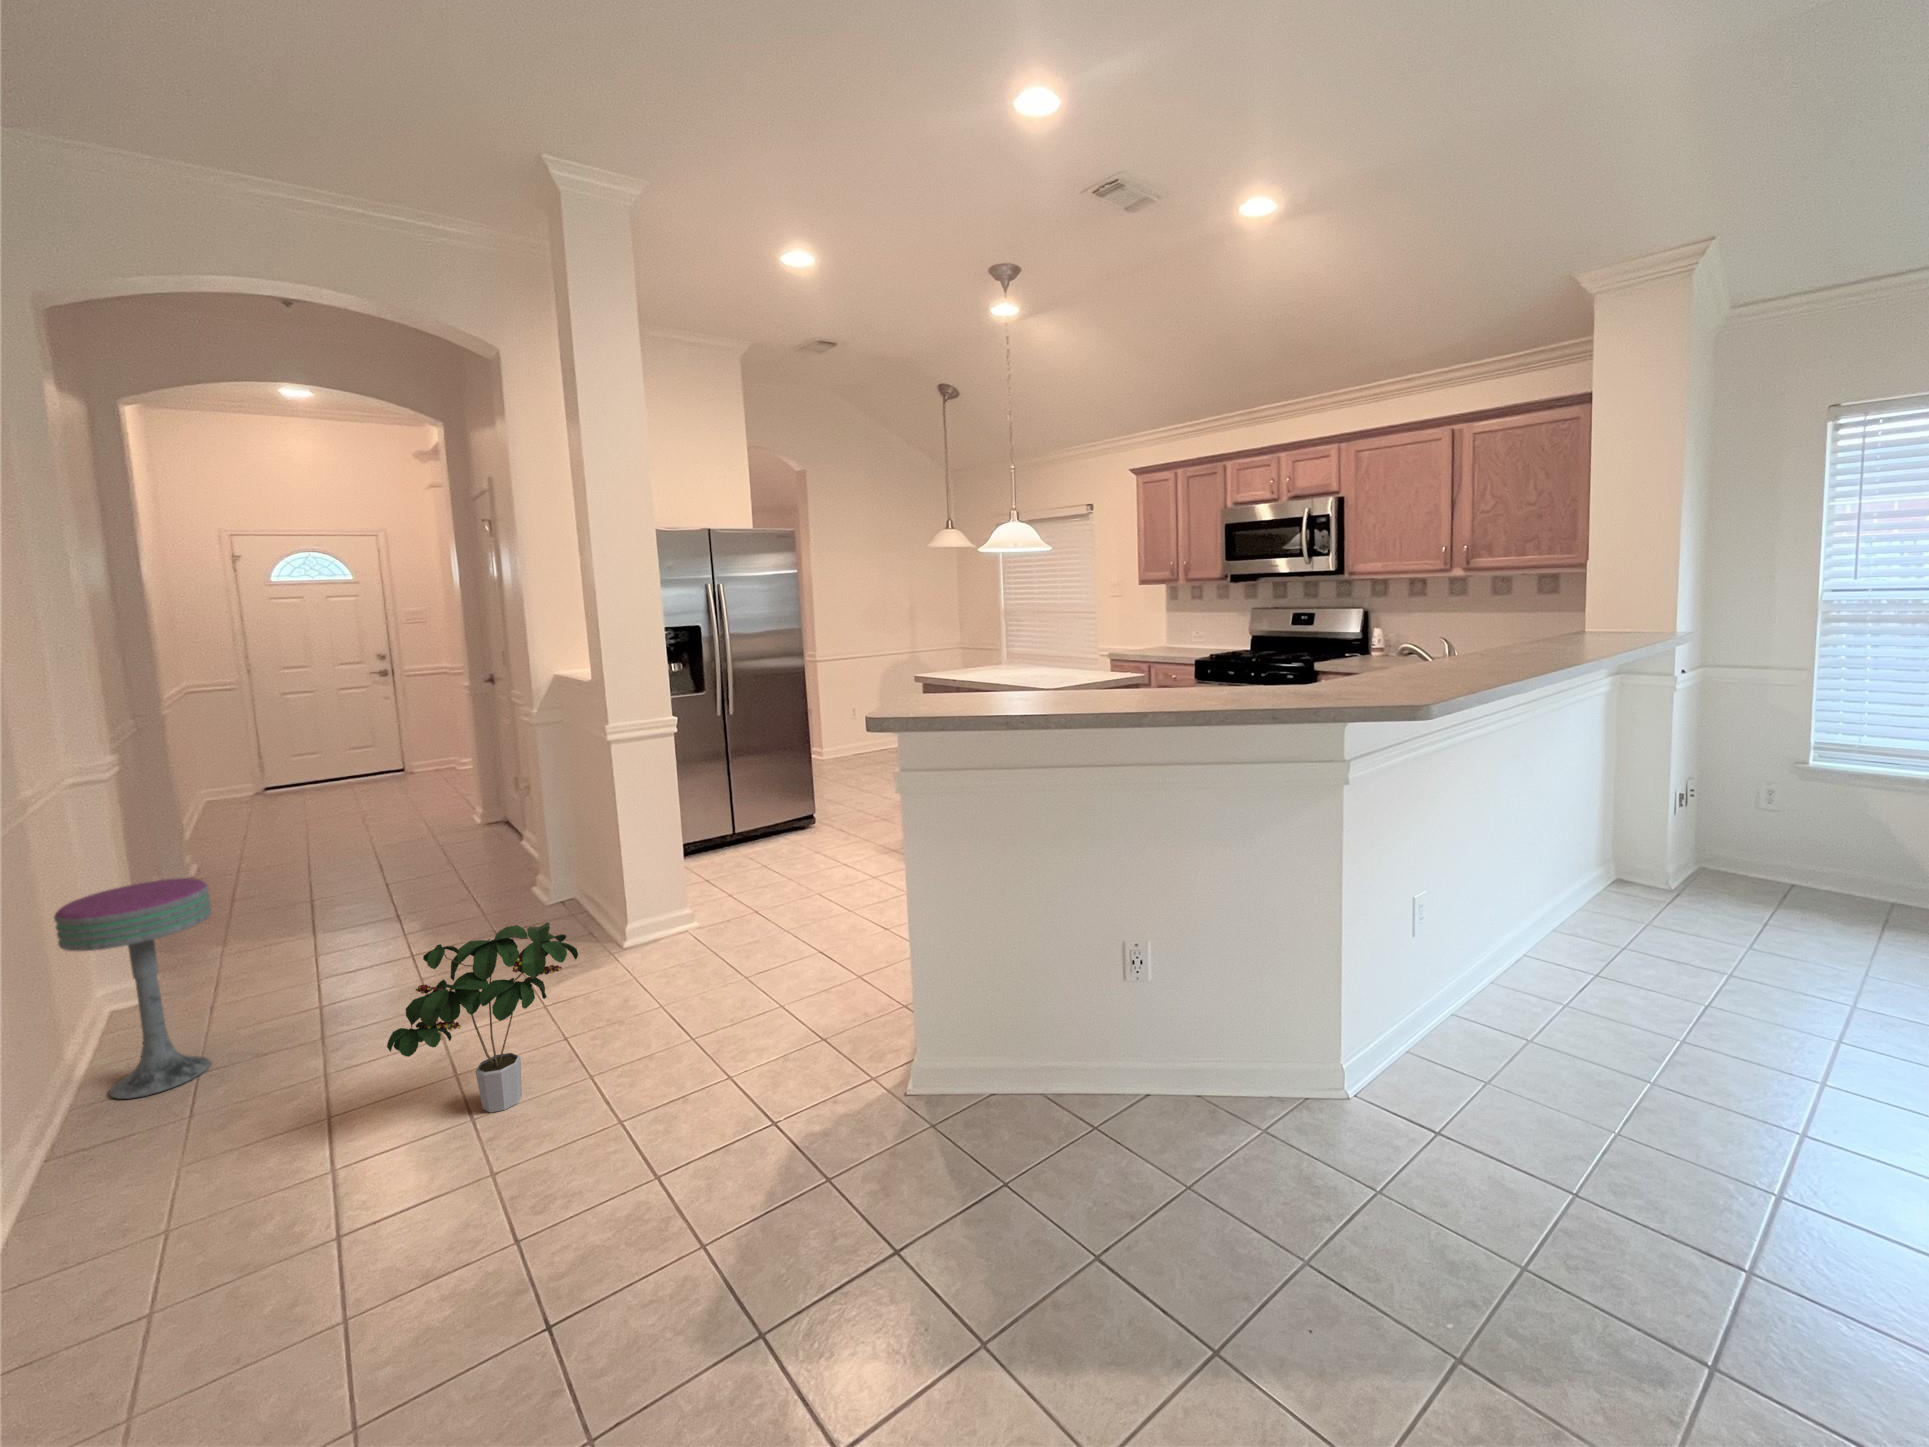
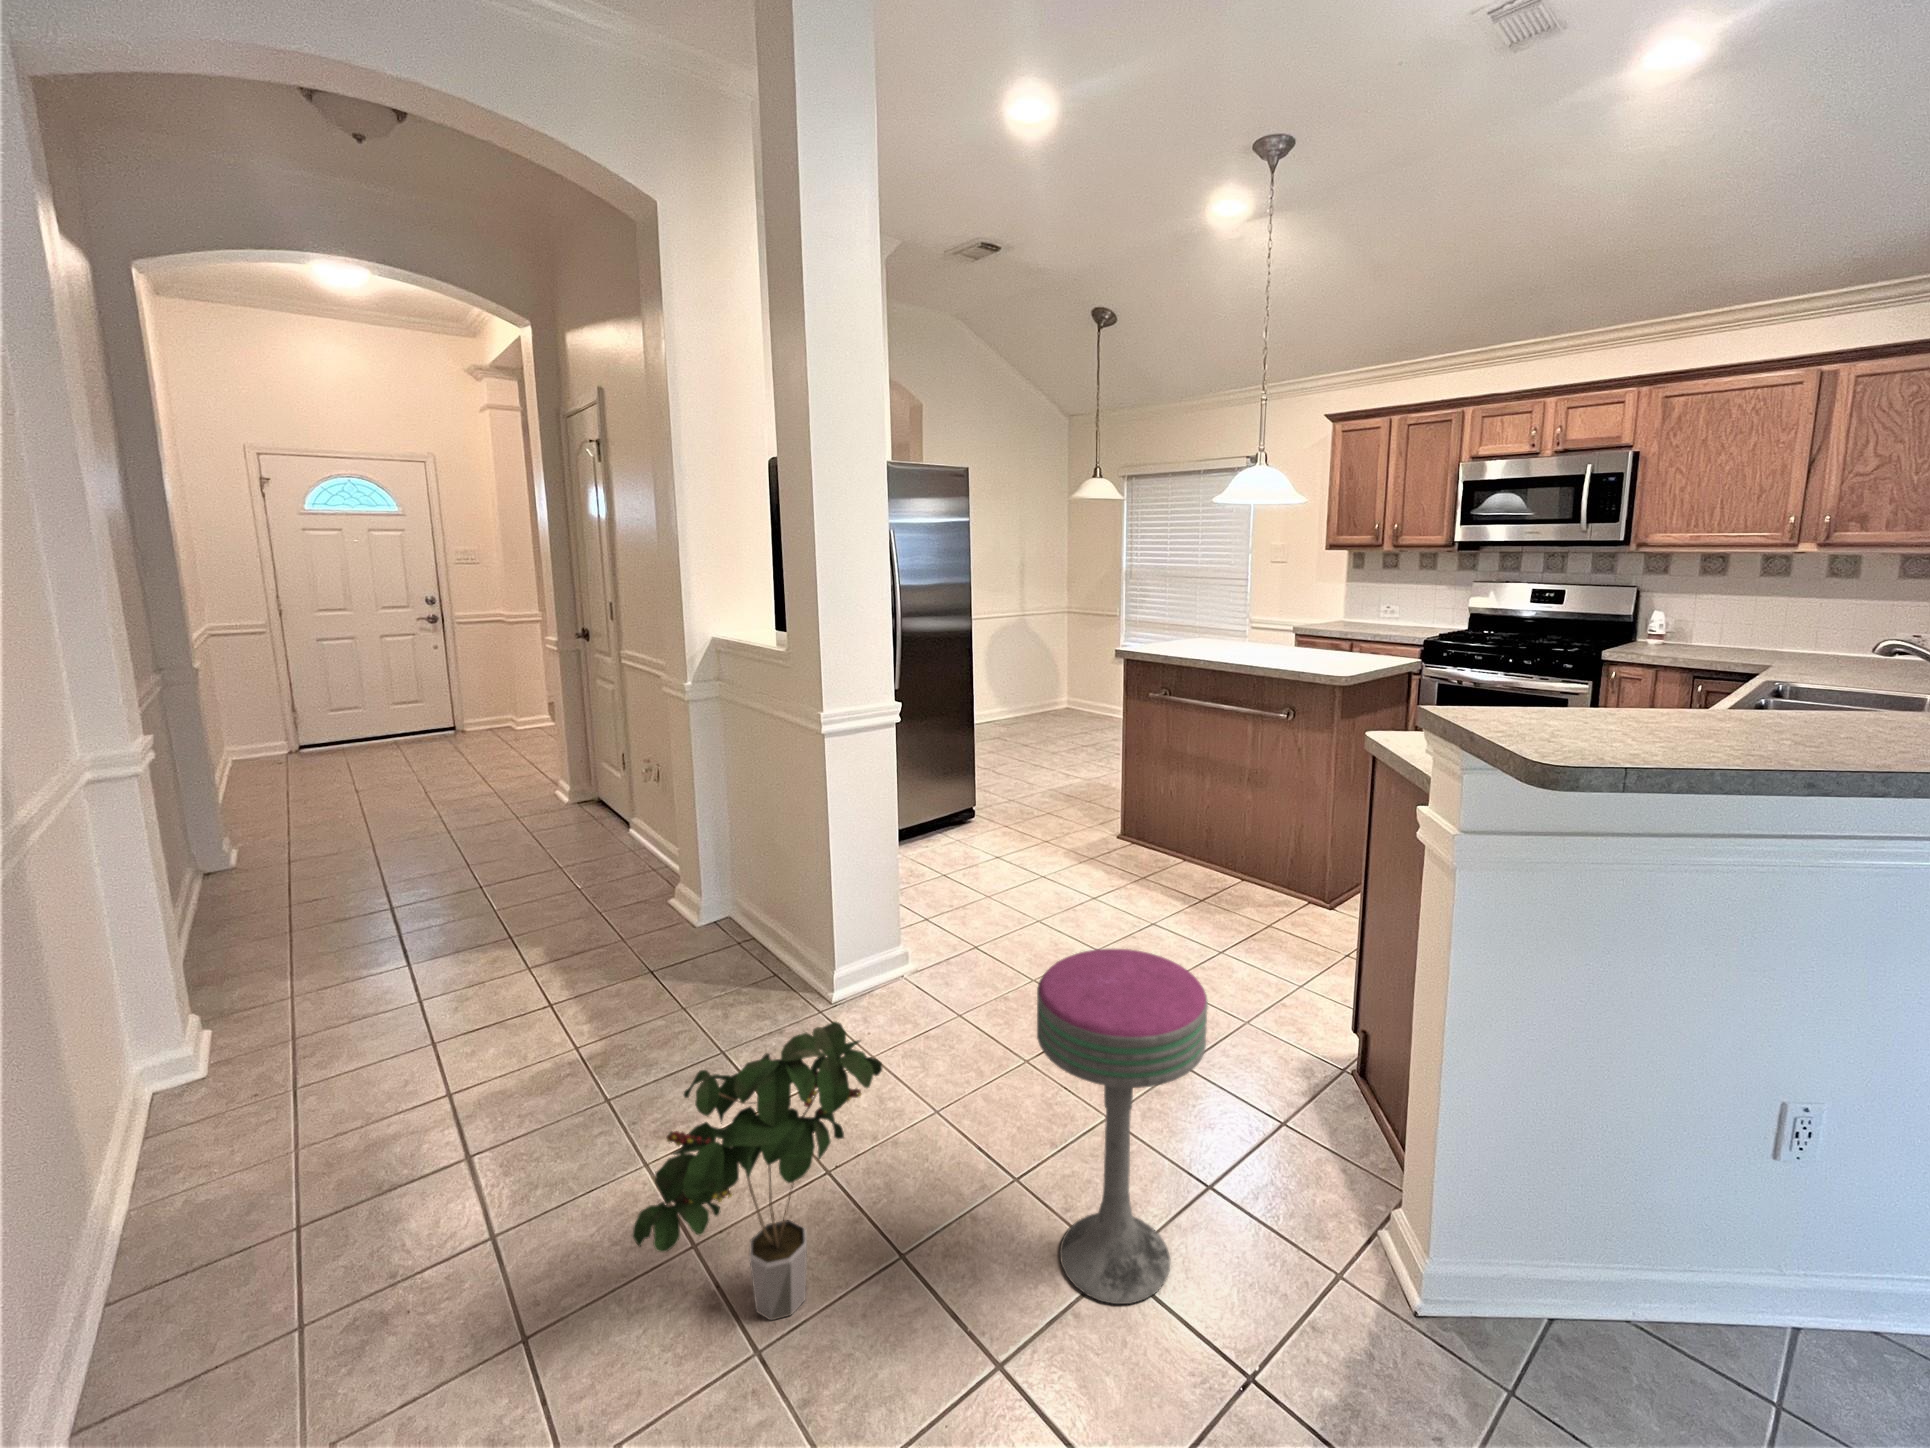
bar stool: present [54,878,212,1099] -> present [1037,949,1208,1304]

